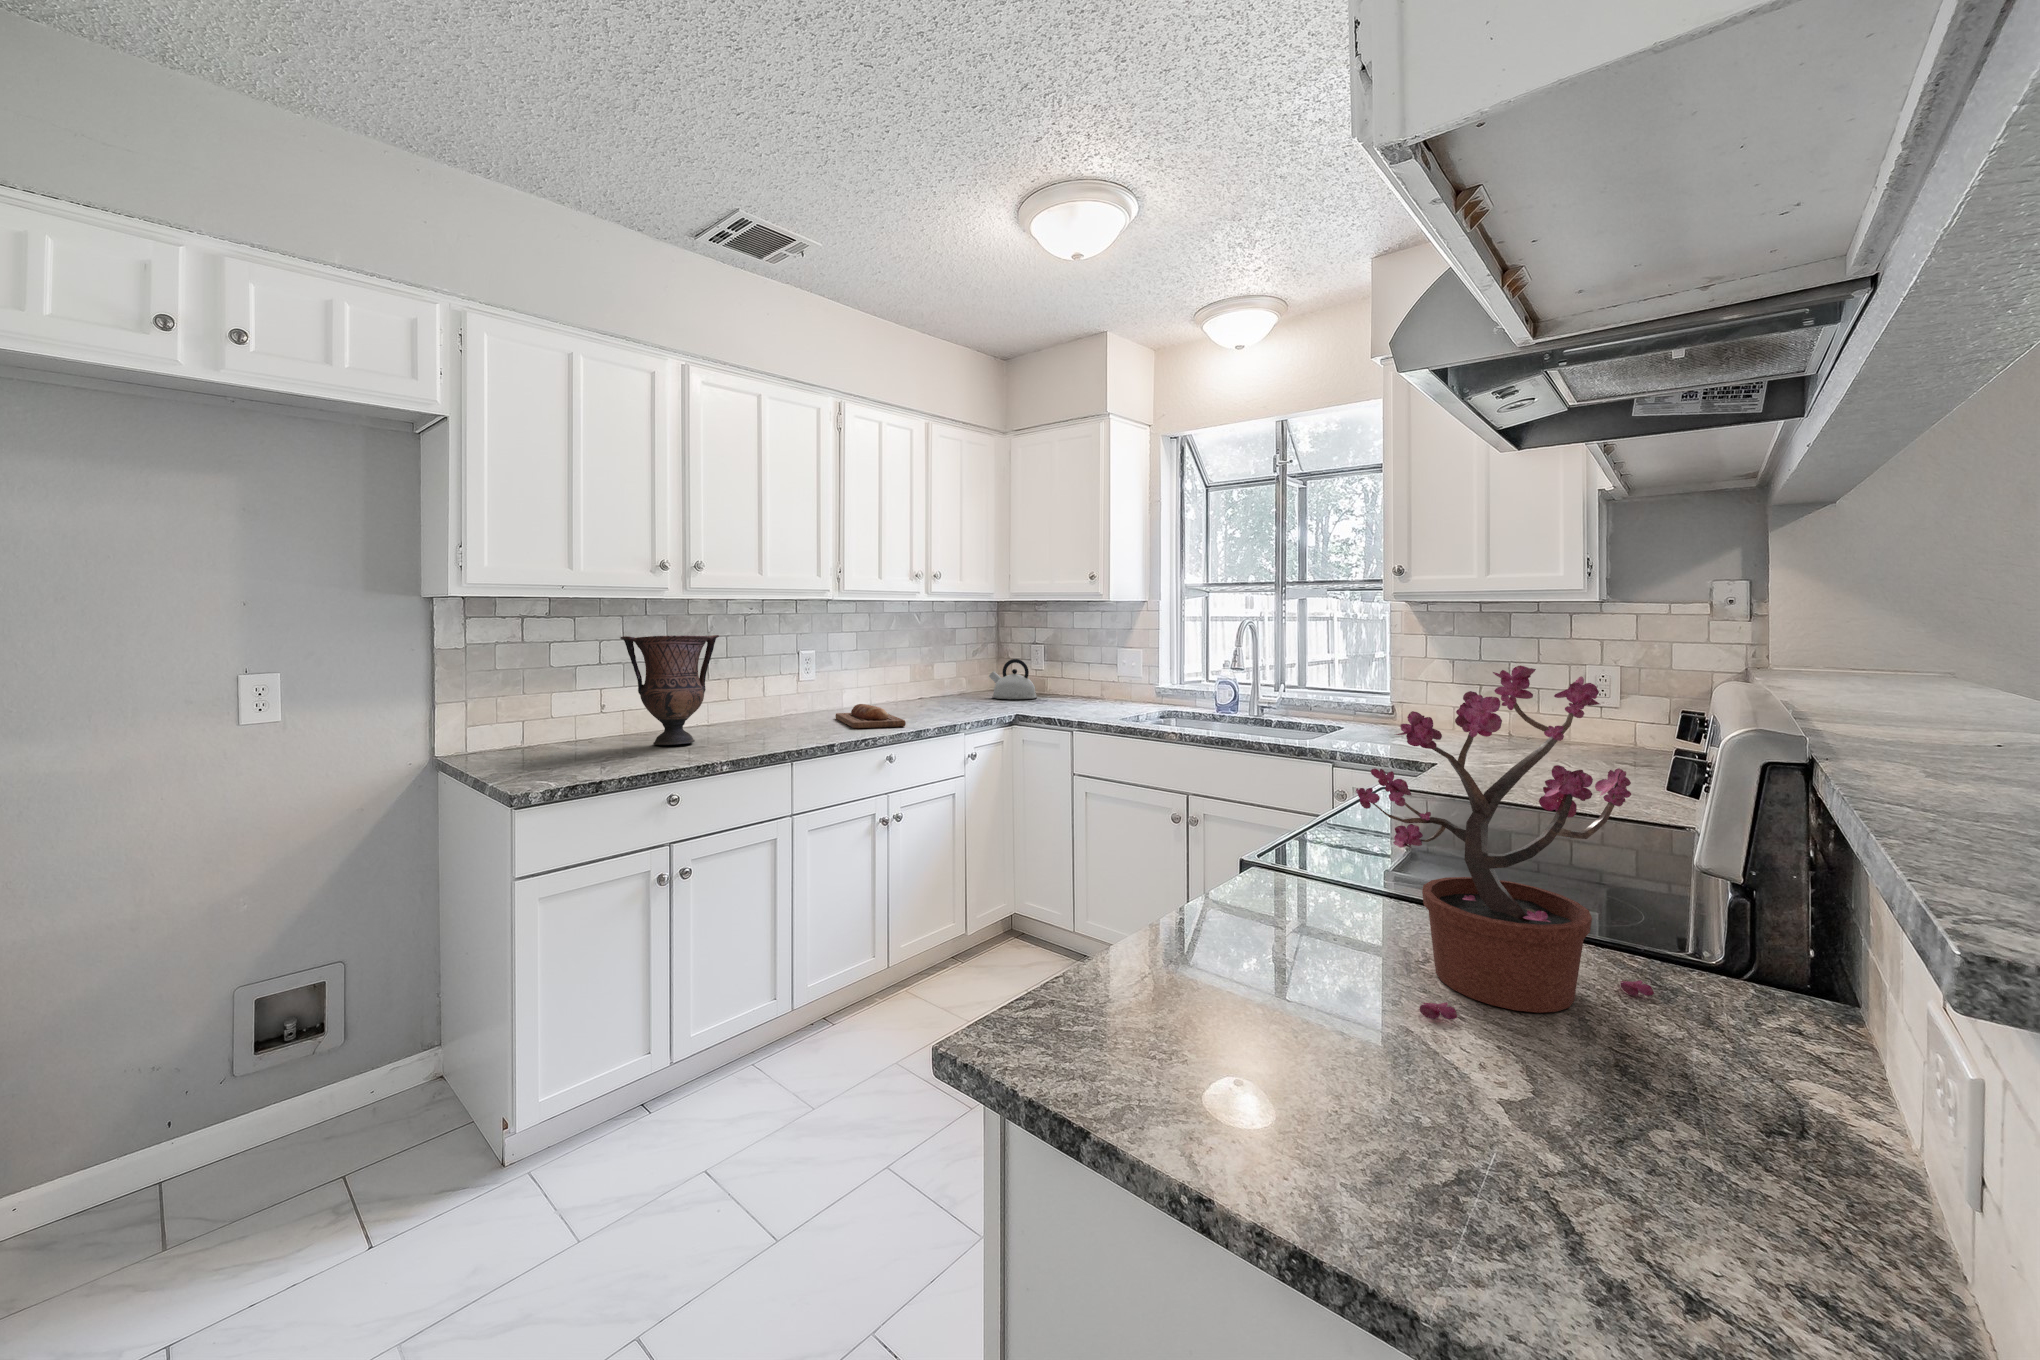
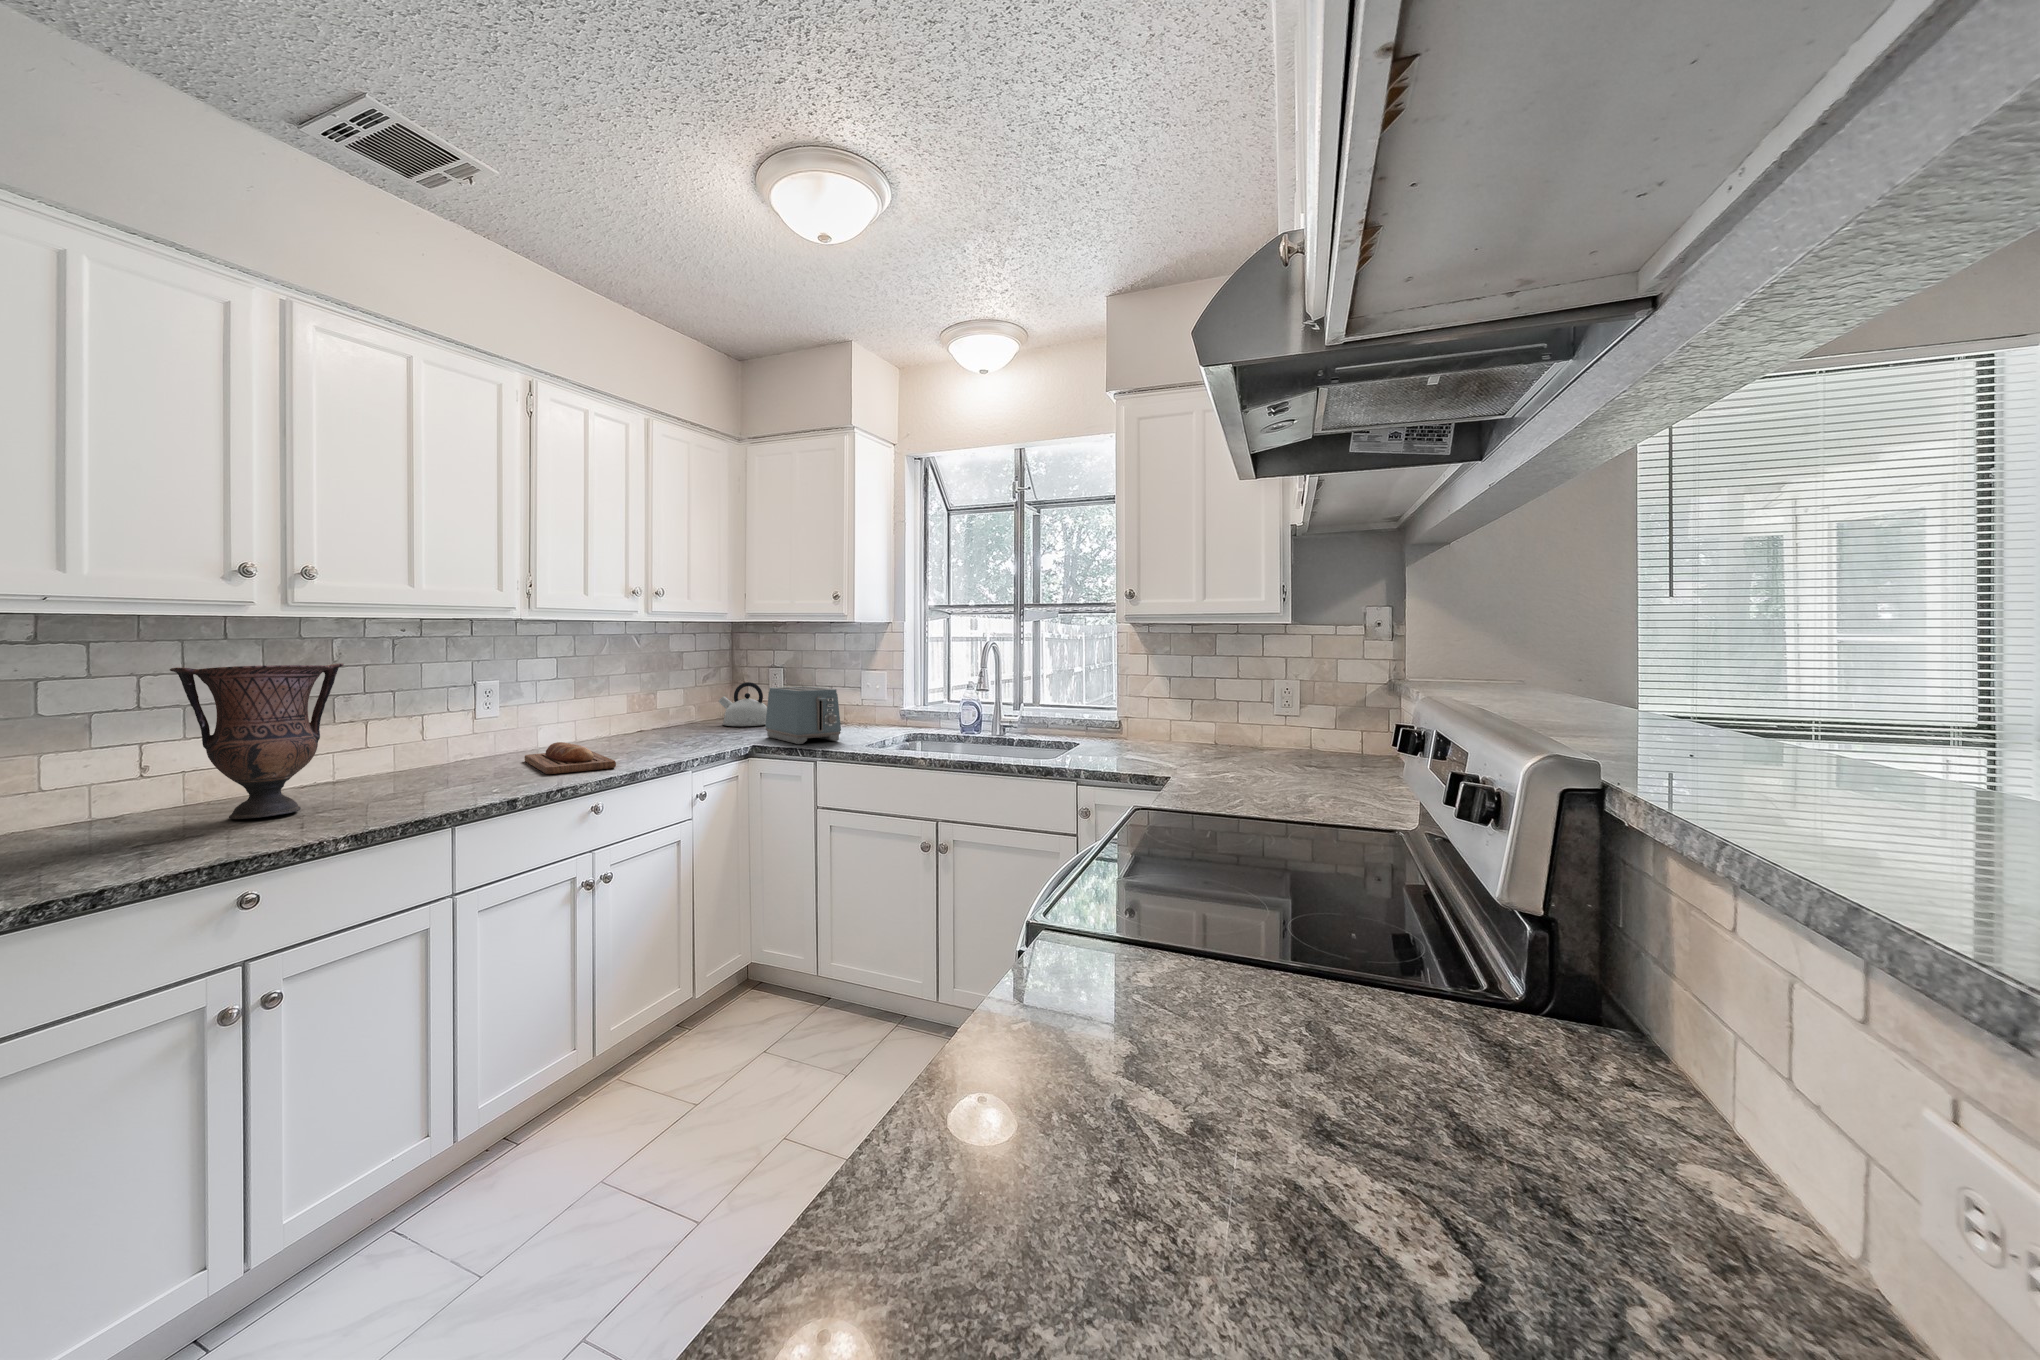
toaster: none [1030,663,1099,715] -> present [765,686,841,744]
potted plant: present [1356,665,1654,1019] -> none [1227,706,1566,1224]

